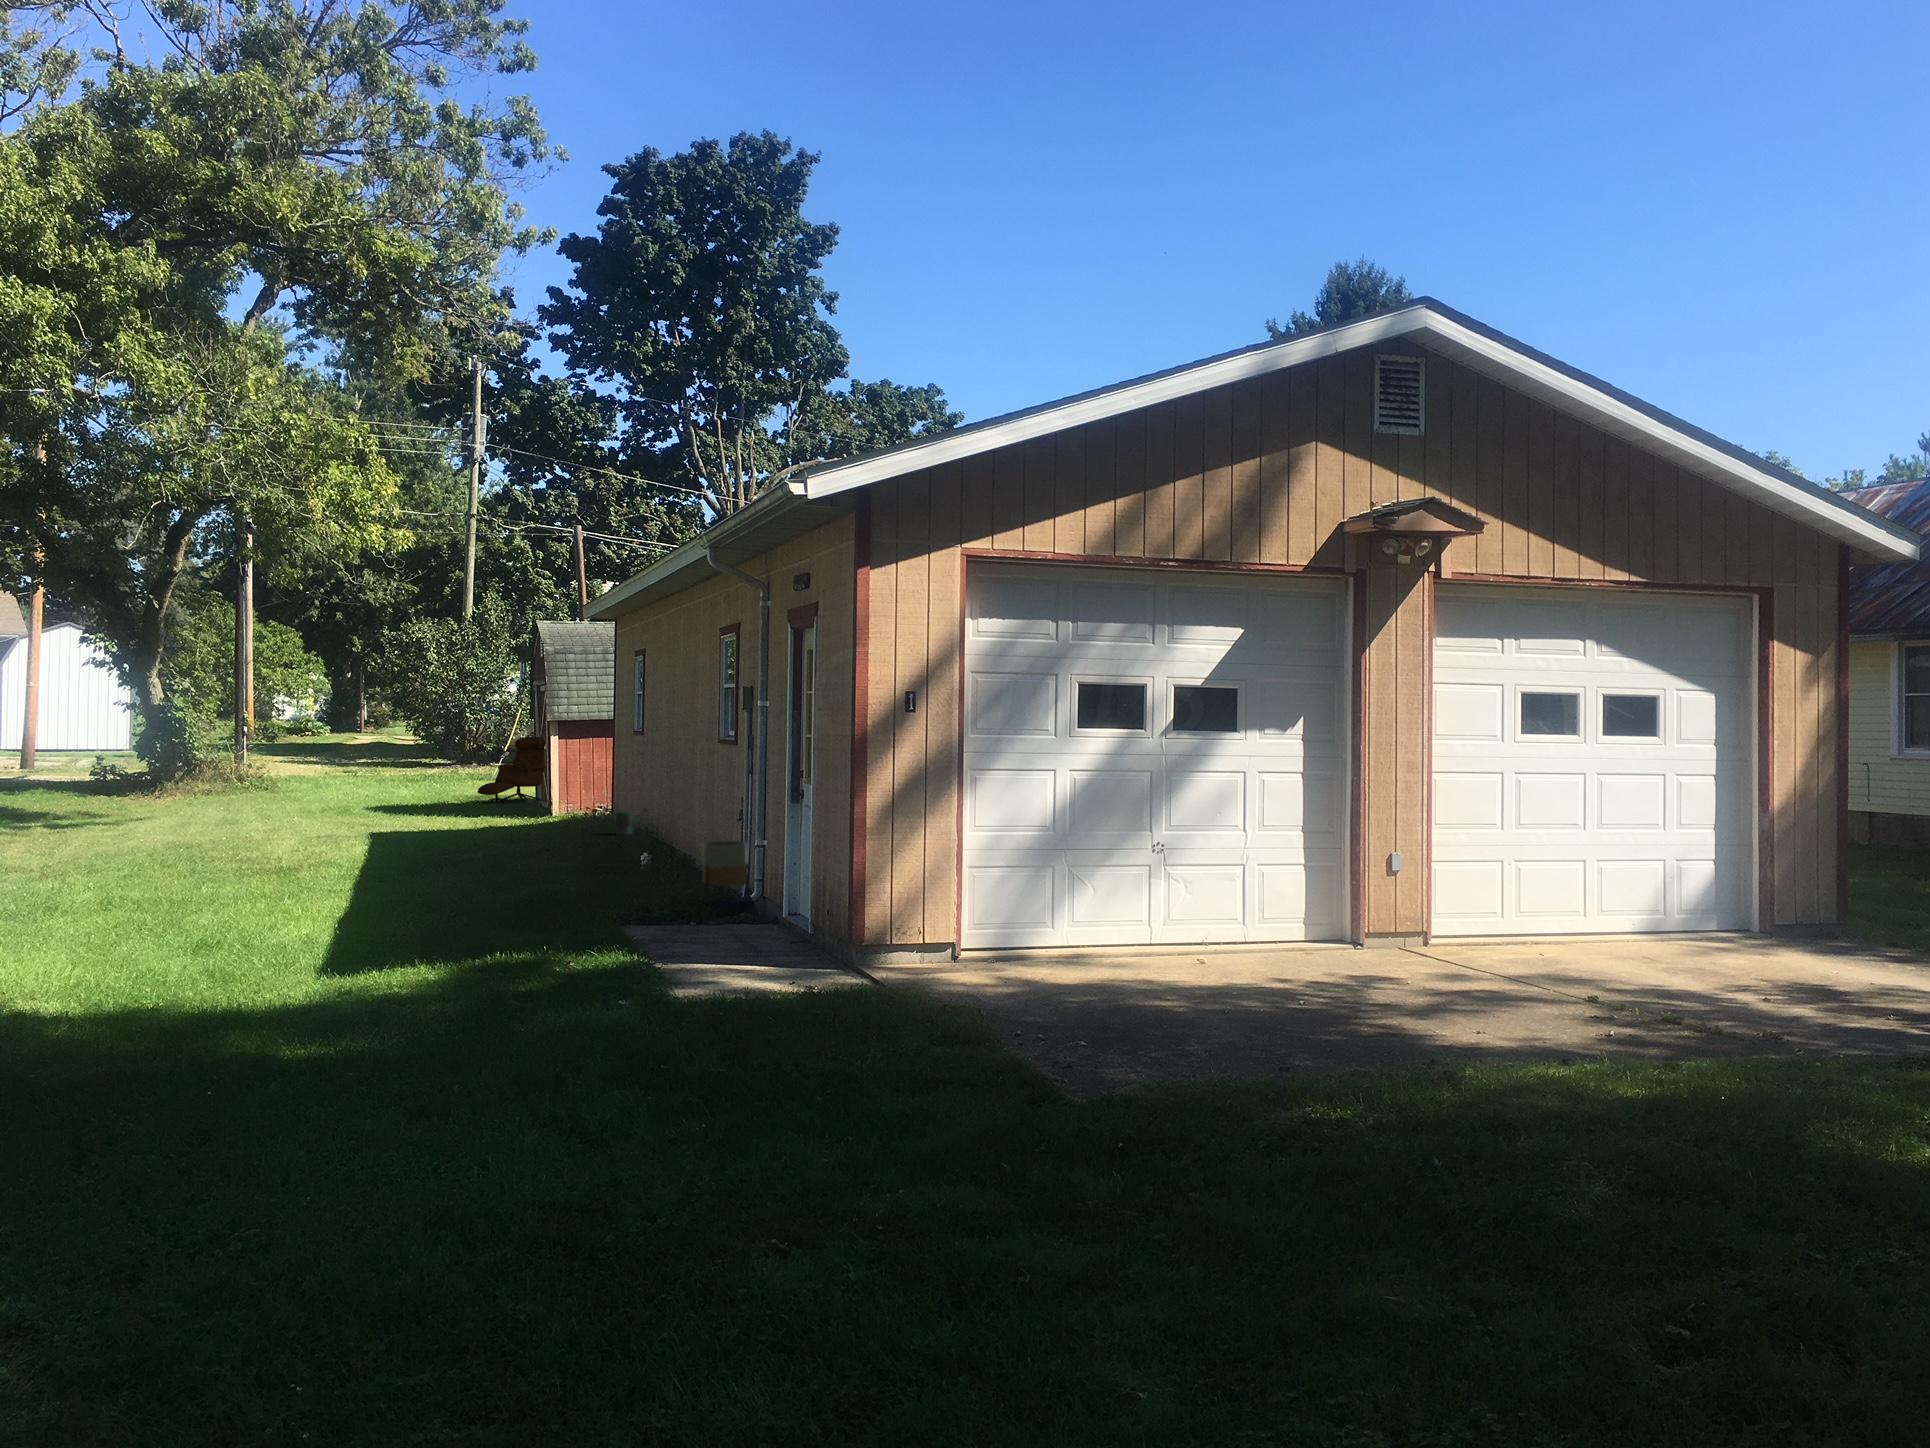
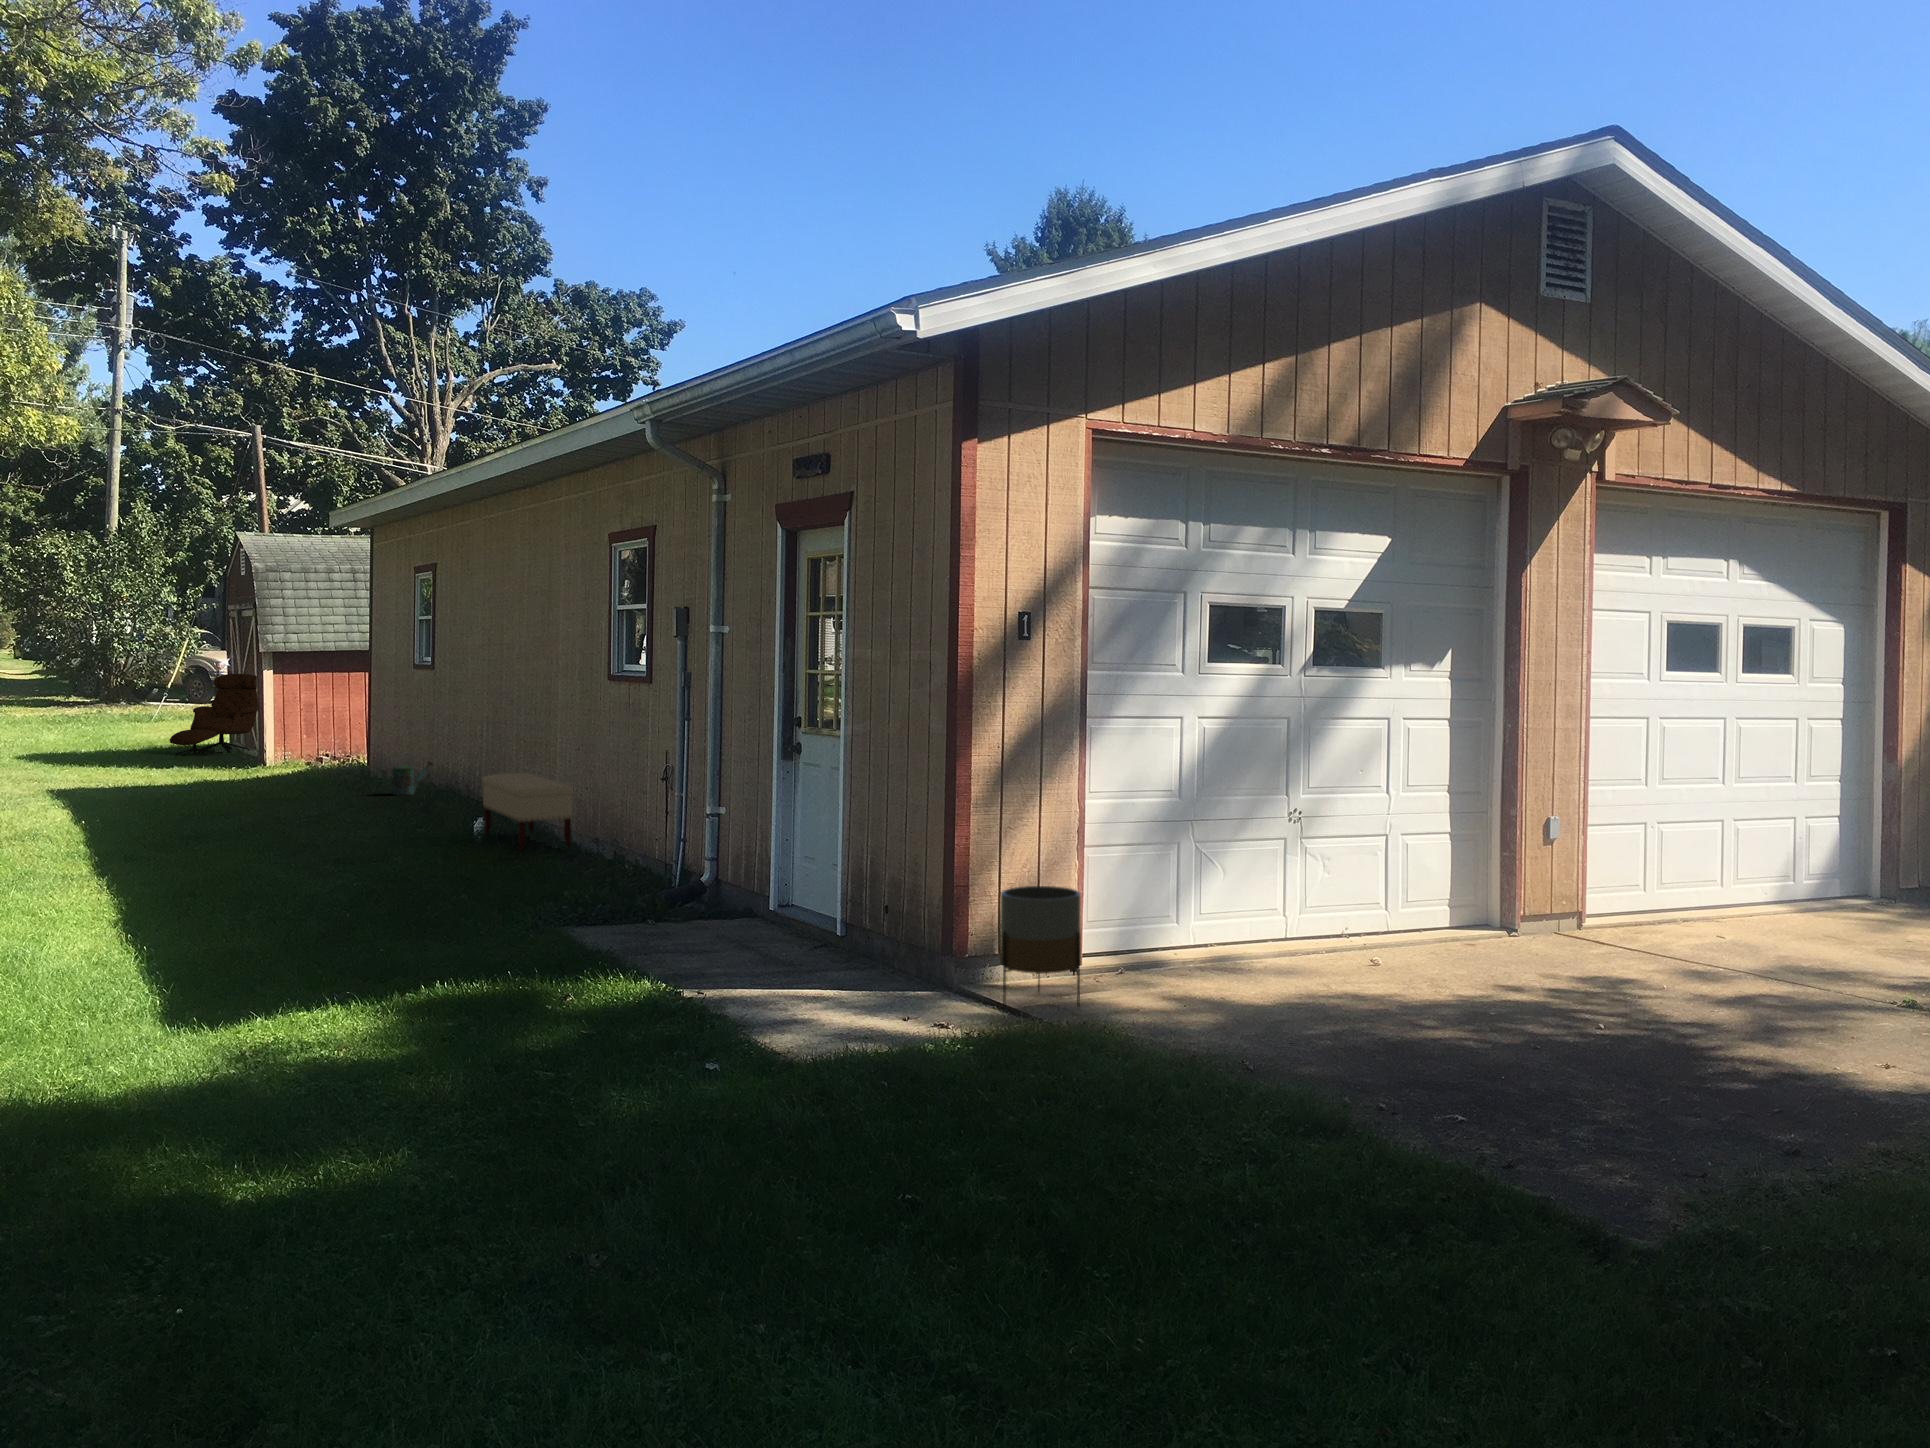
bench: none [651,815,709,875] -> present [482,773,573,851]
planter: present [703,841,748,887] -> present [1000,886,1081,1008]

